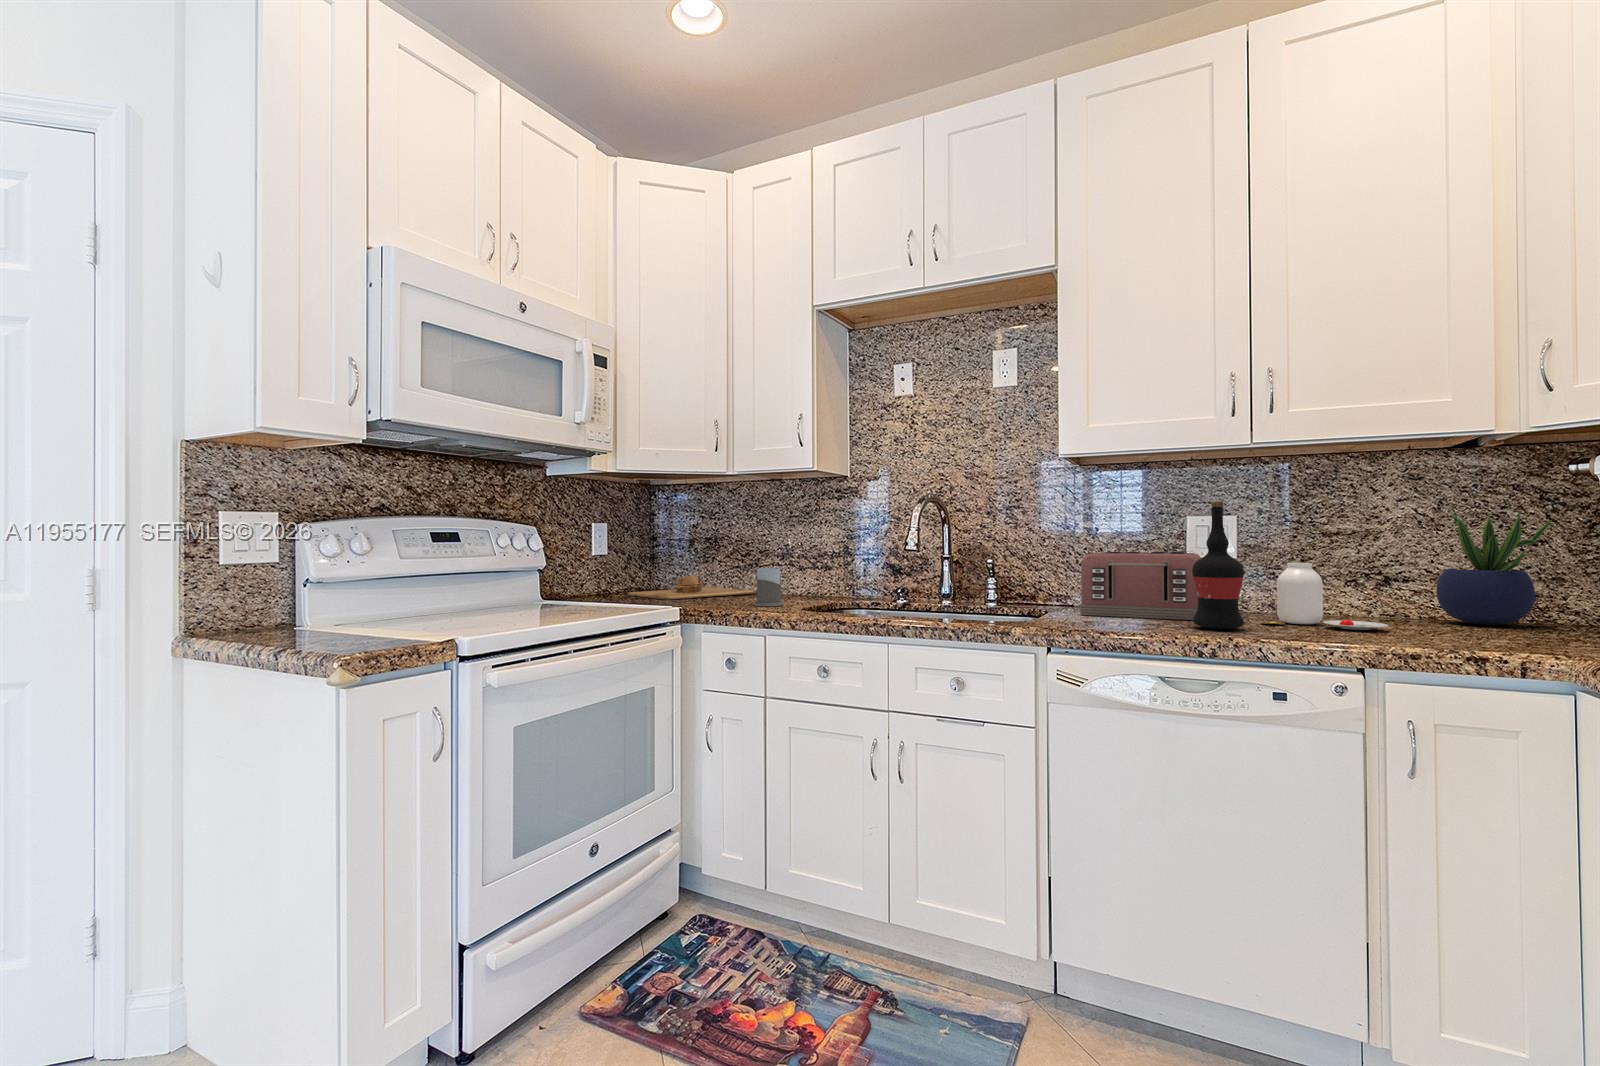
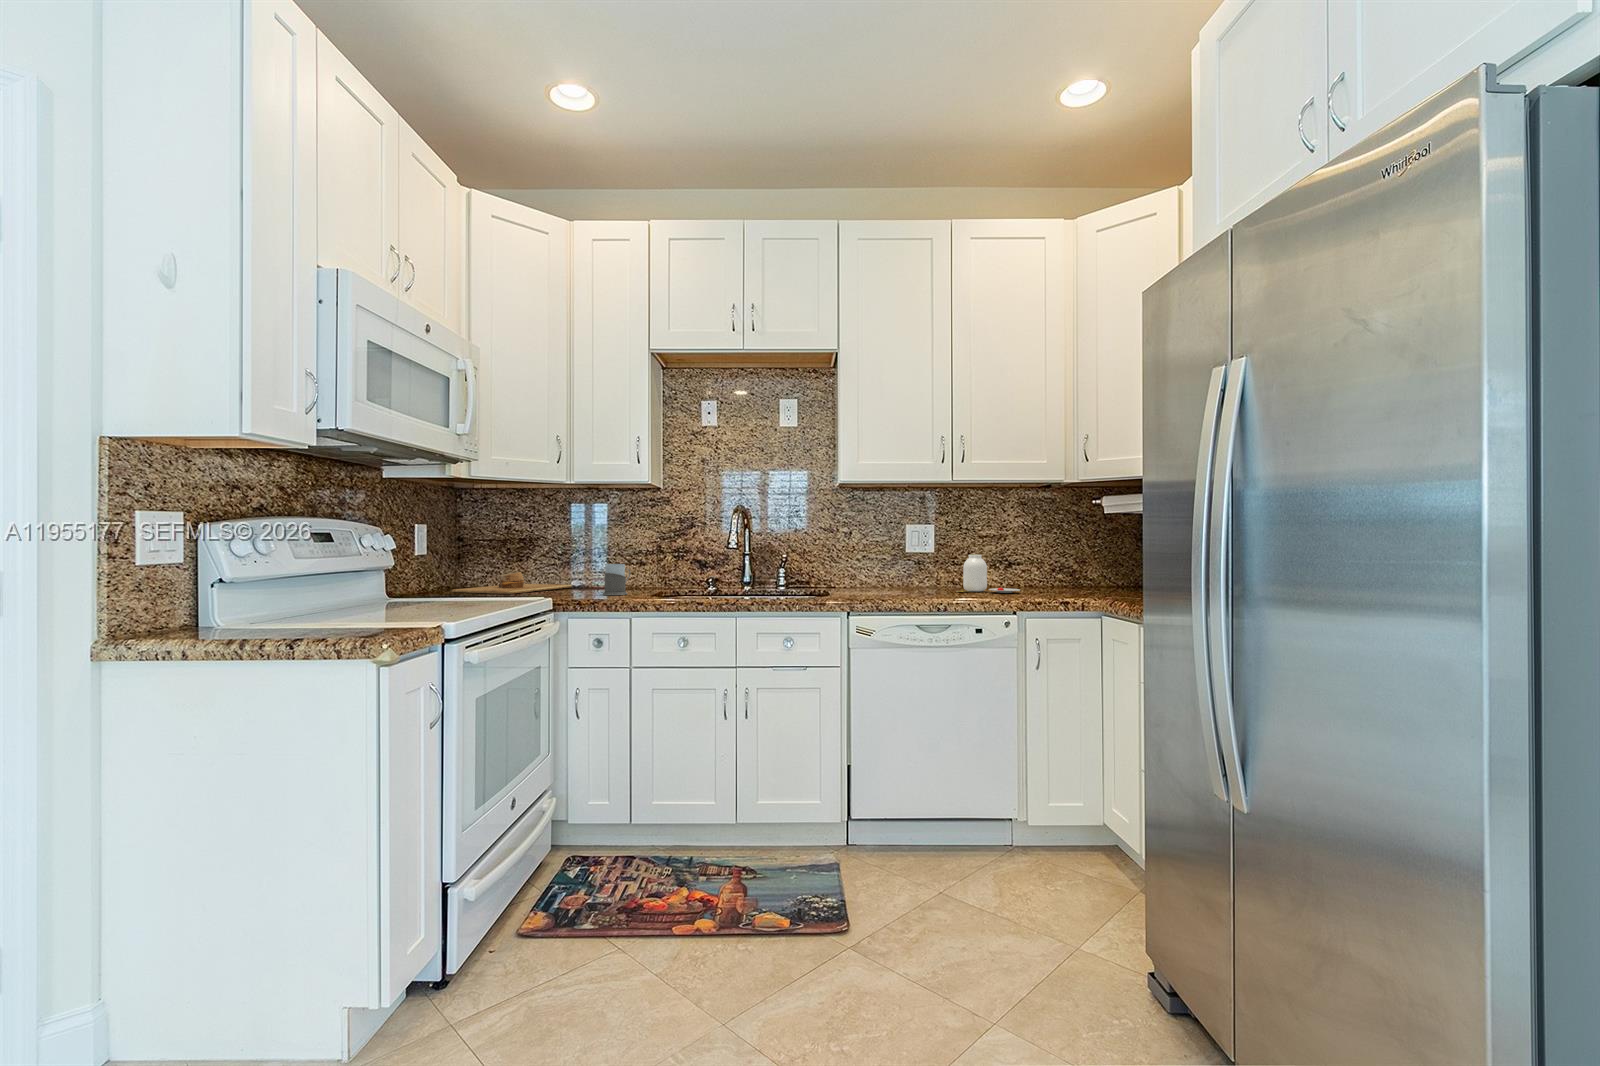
wine bottle: present [1192,501,1244,629] -> none [927,517,955,595]
potted plant: present [1436,505,1552,625] -> none [1033,520,1085,588]
toaster: present [1079,551,1201,620] -> none [848,548,925,592]

